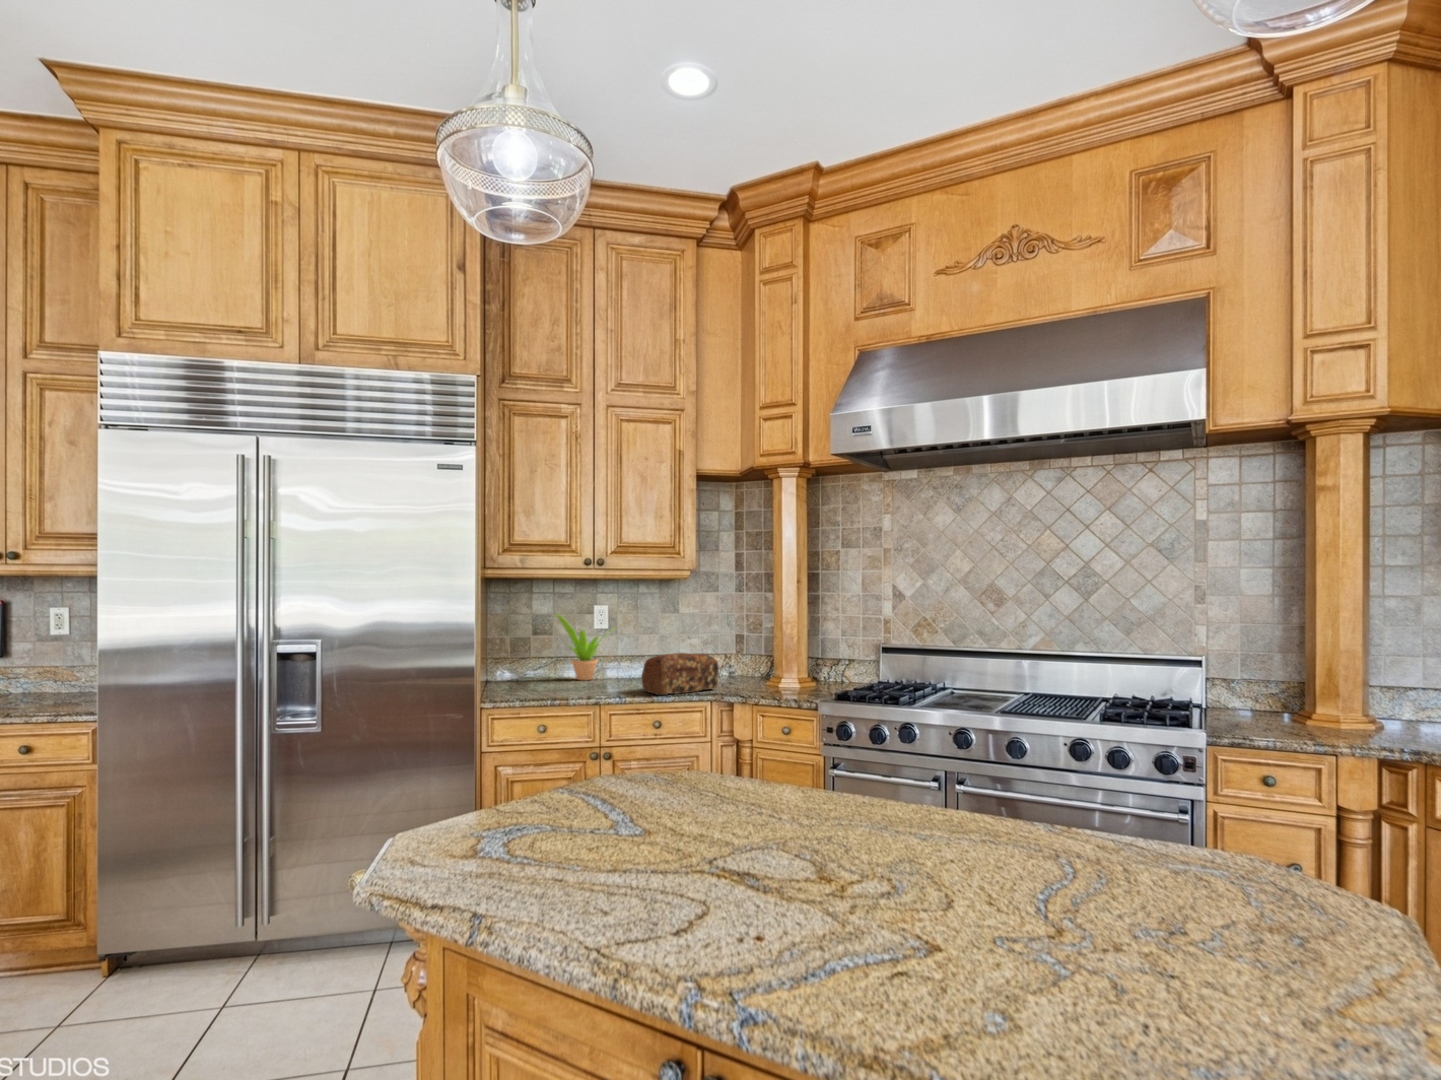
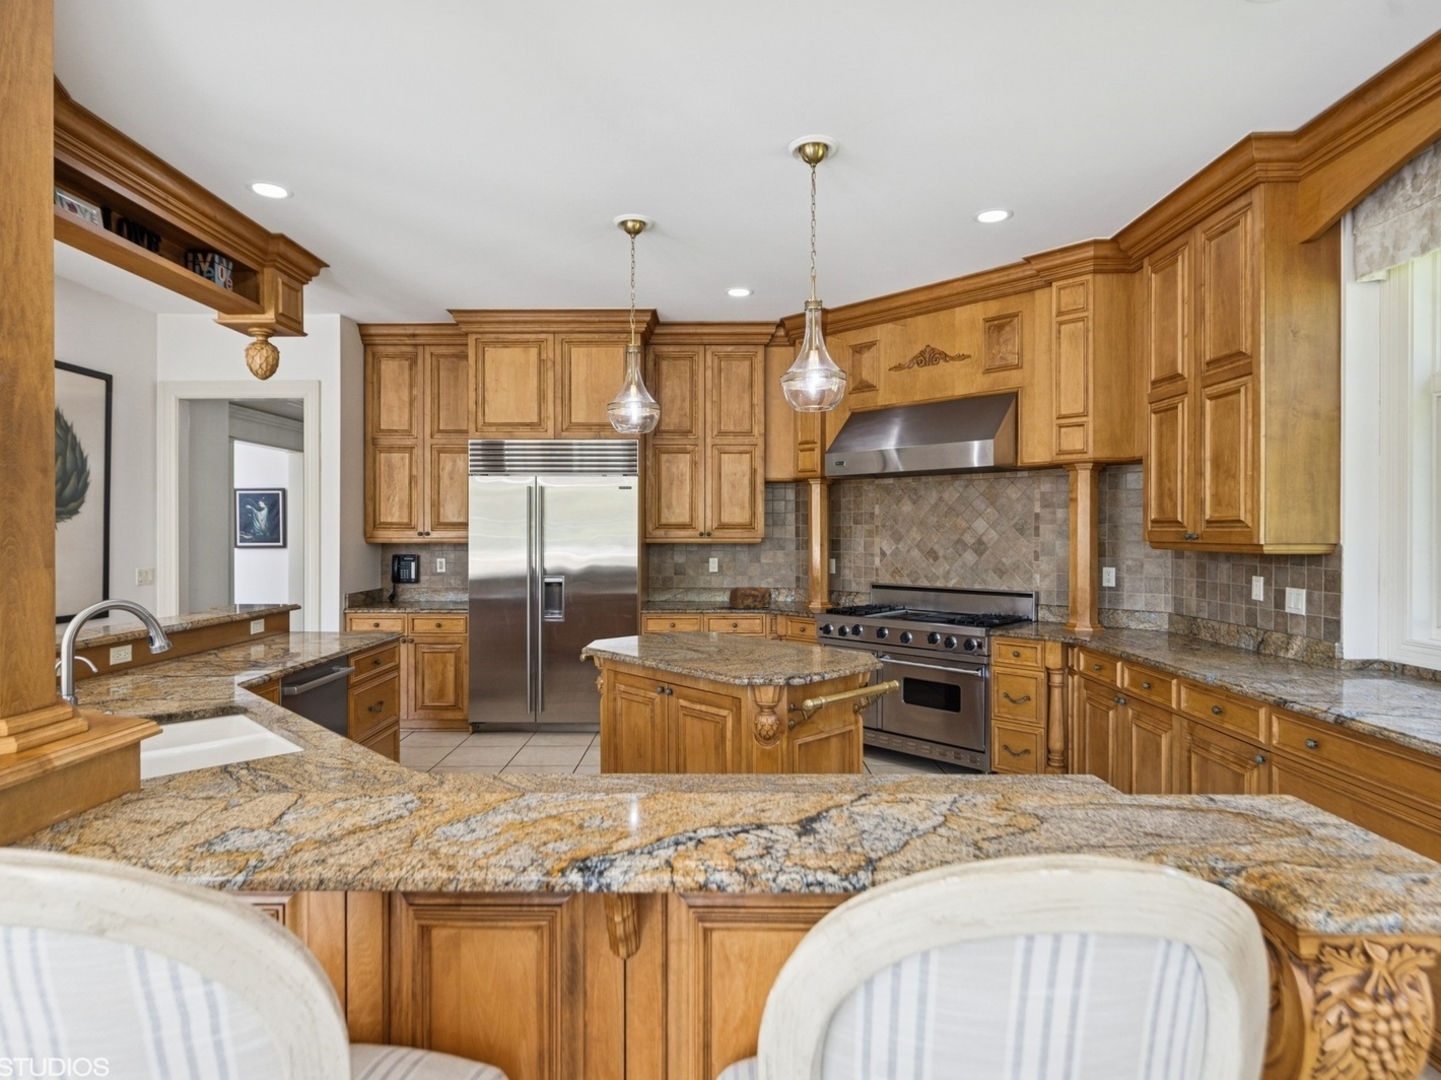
potted plant: present [556,614,612,680] -> none [686,562,722,602]

